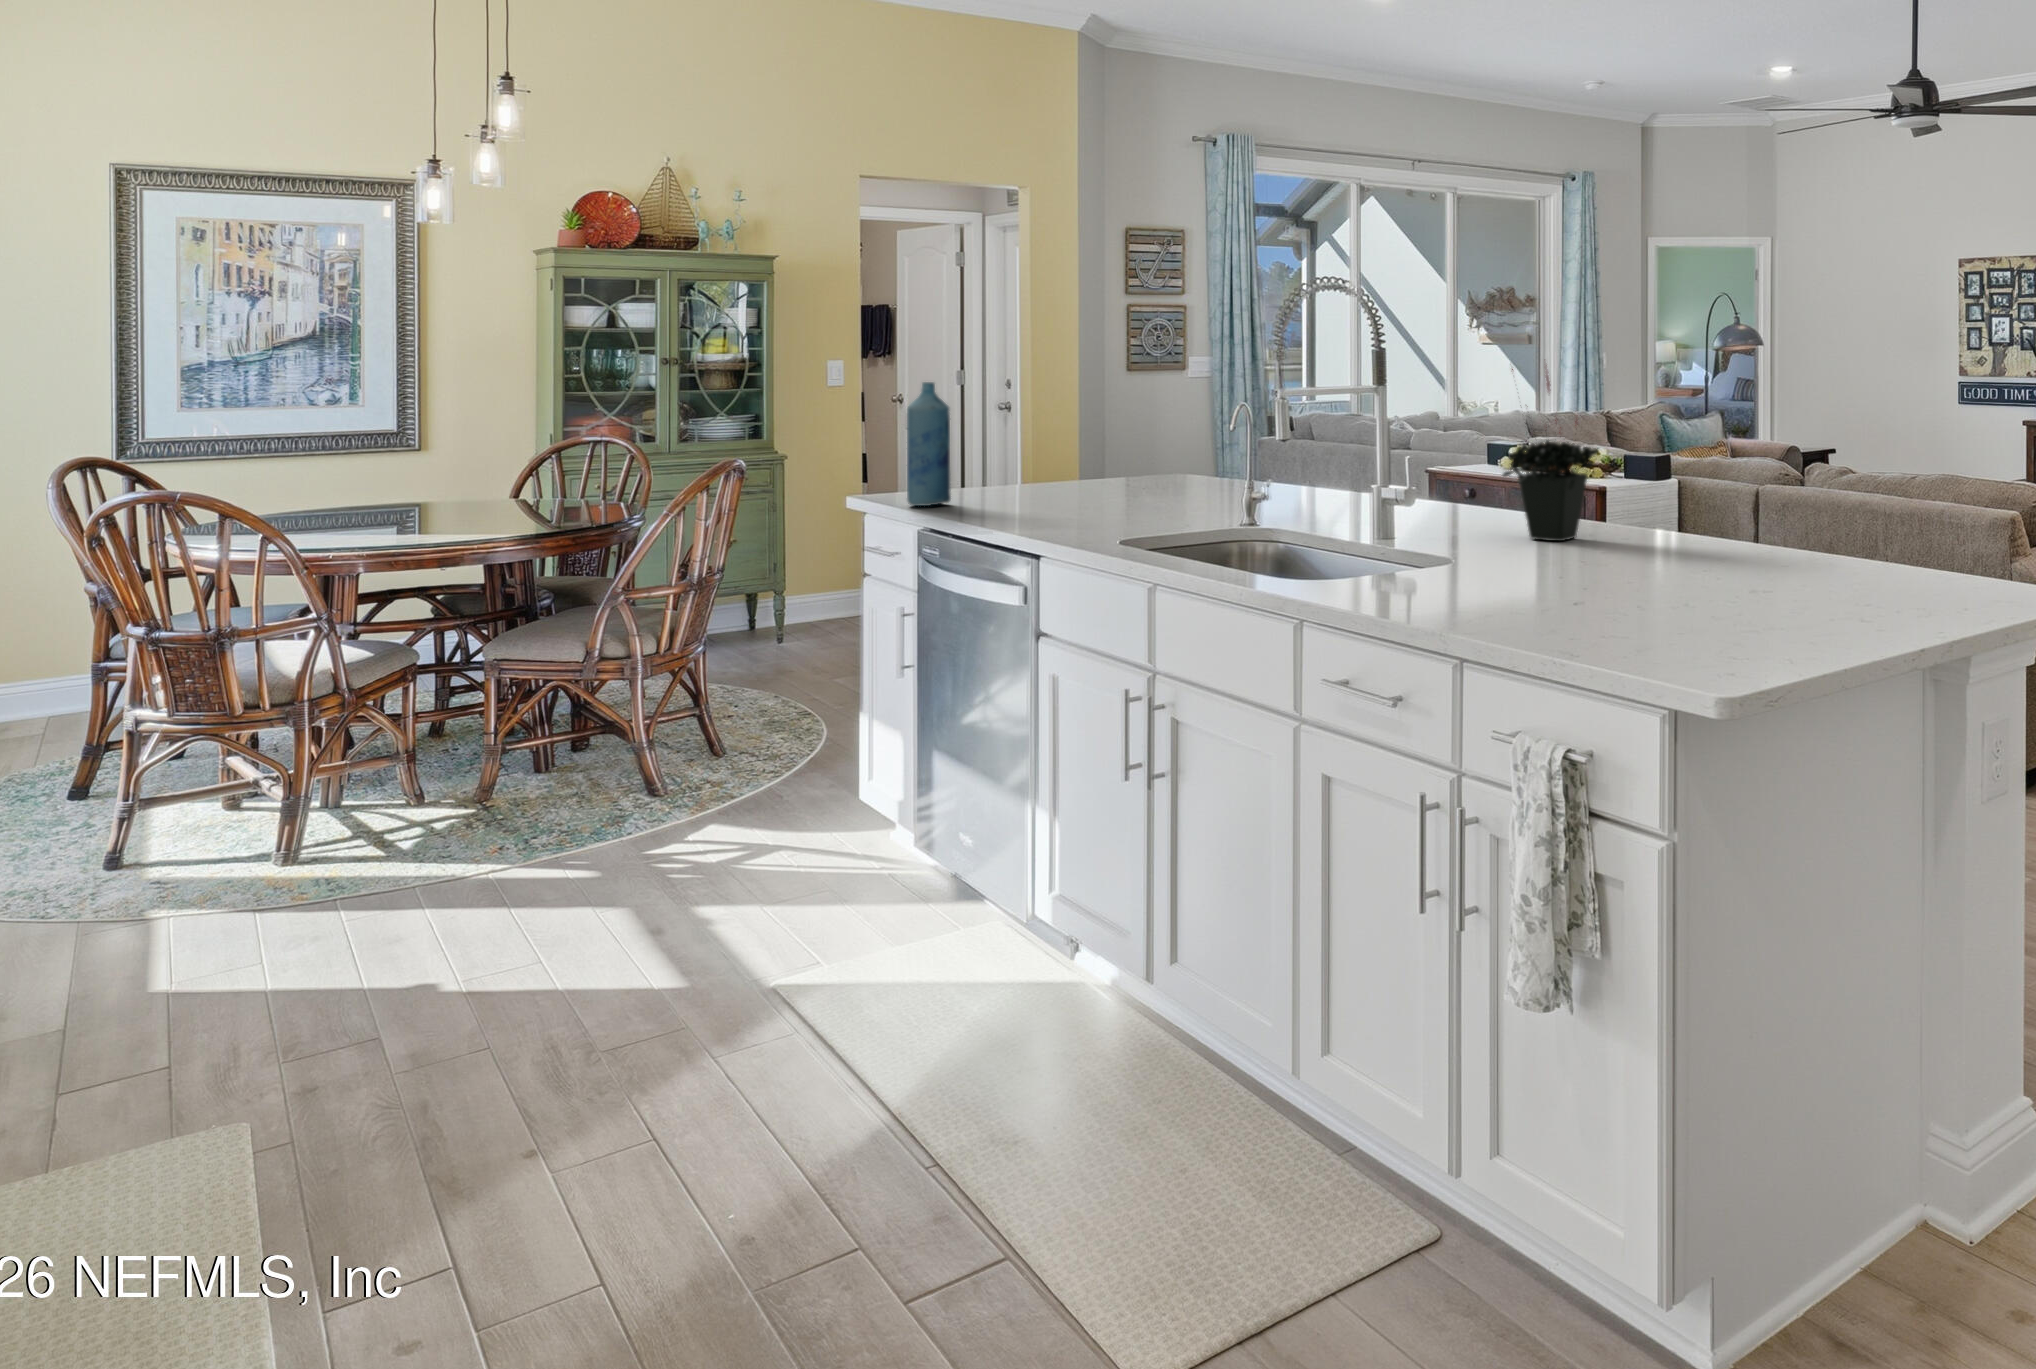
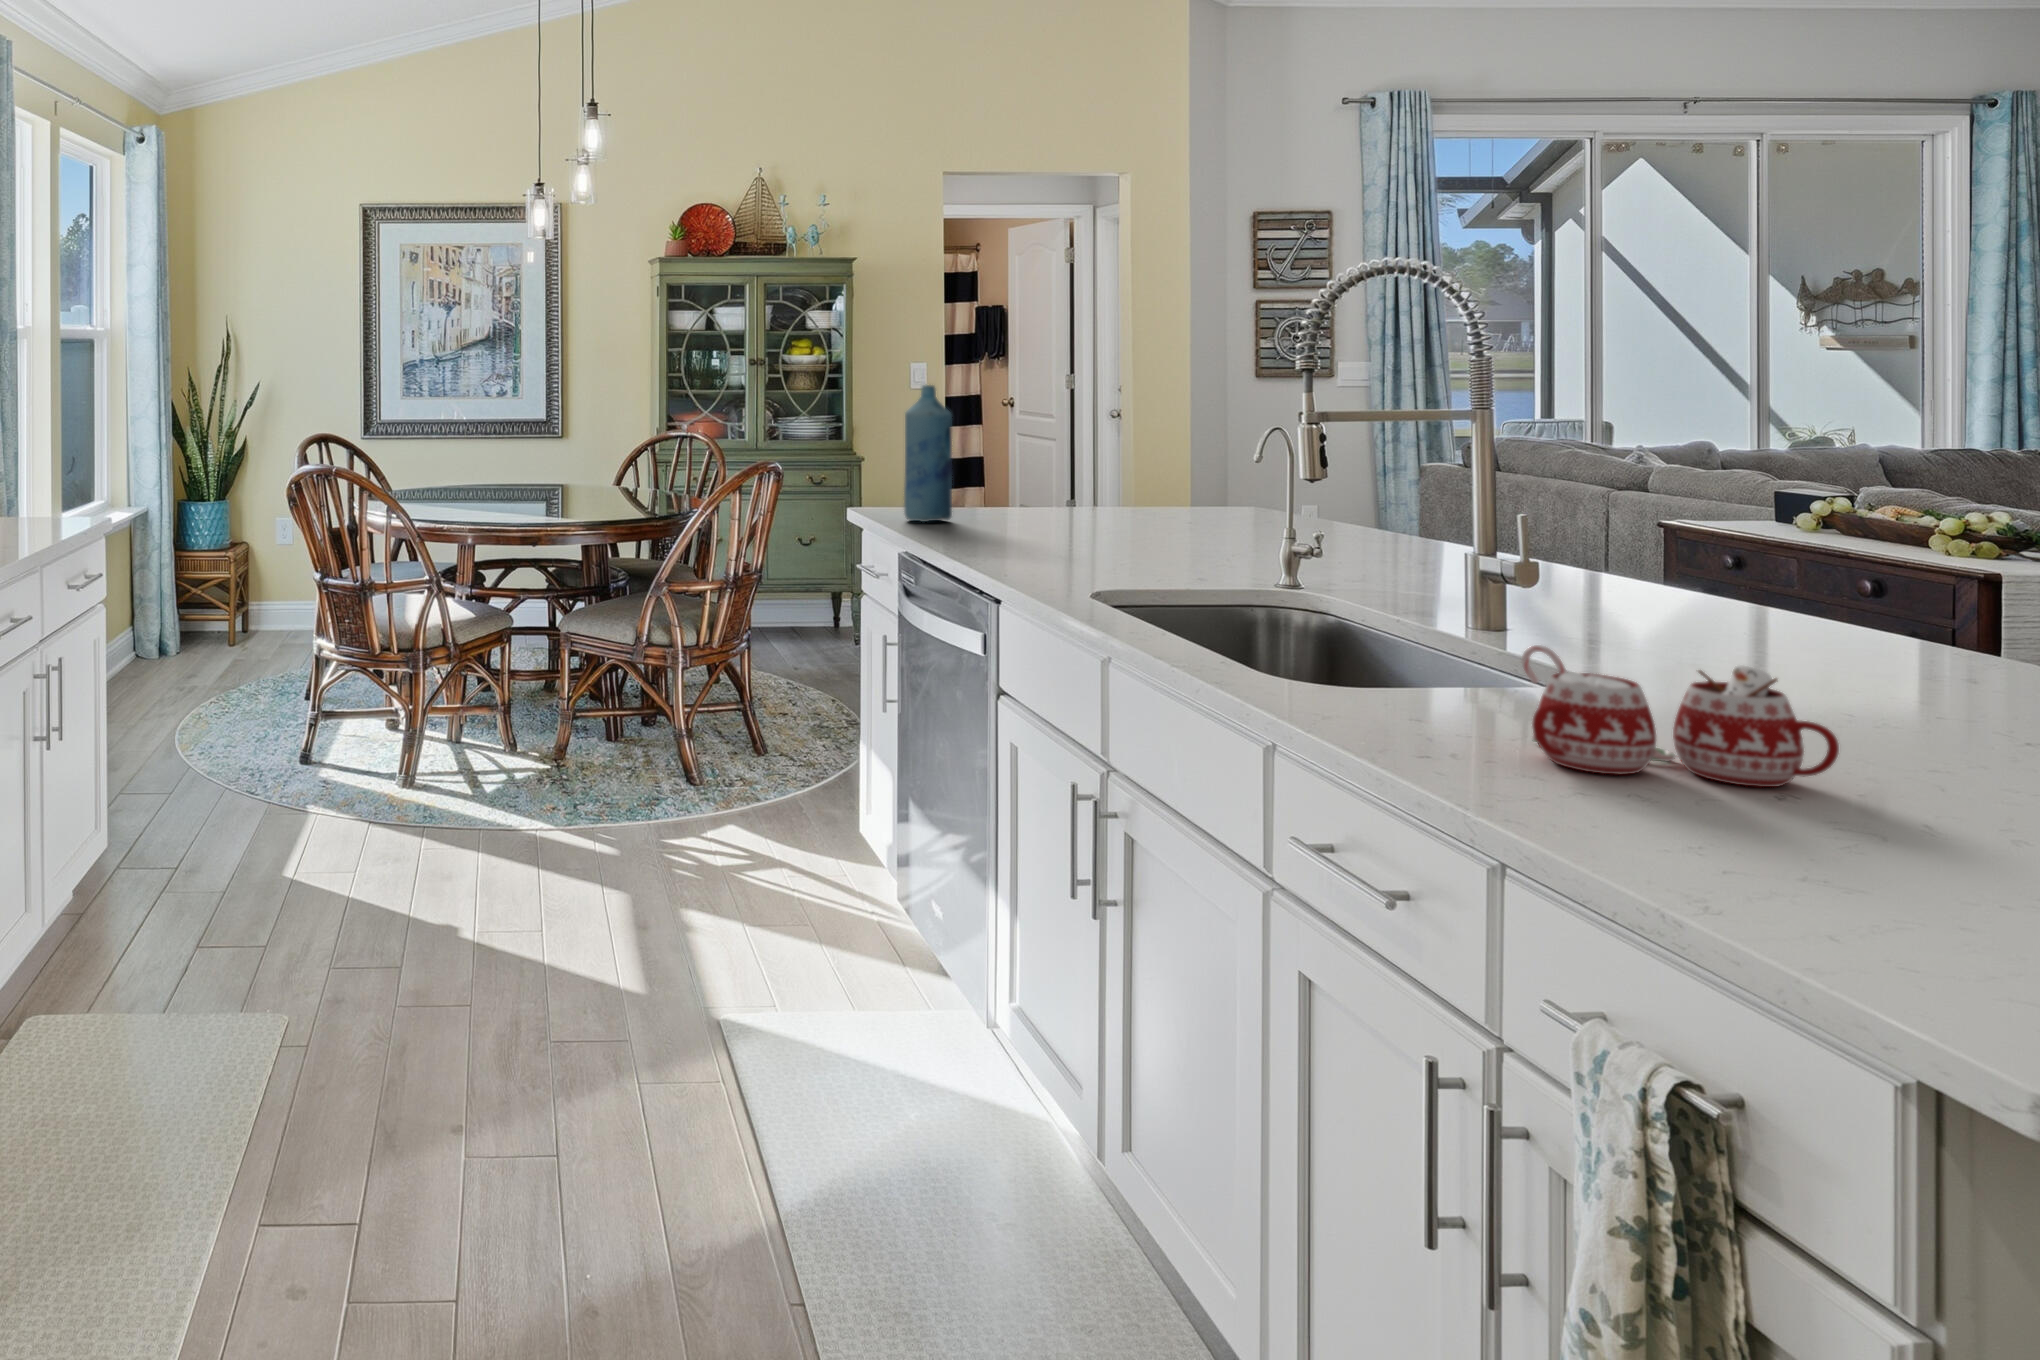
potted plant: present [1503,365,1599,541] -> none [1697,366,1903,659]
mug: none [1449,536,1602,609] -> present [1522,645,1839,787]

